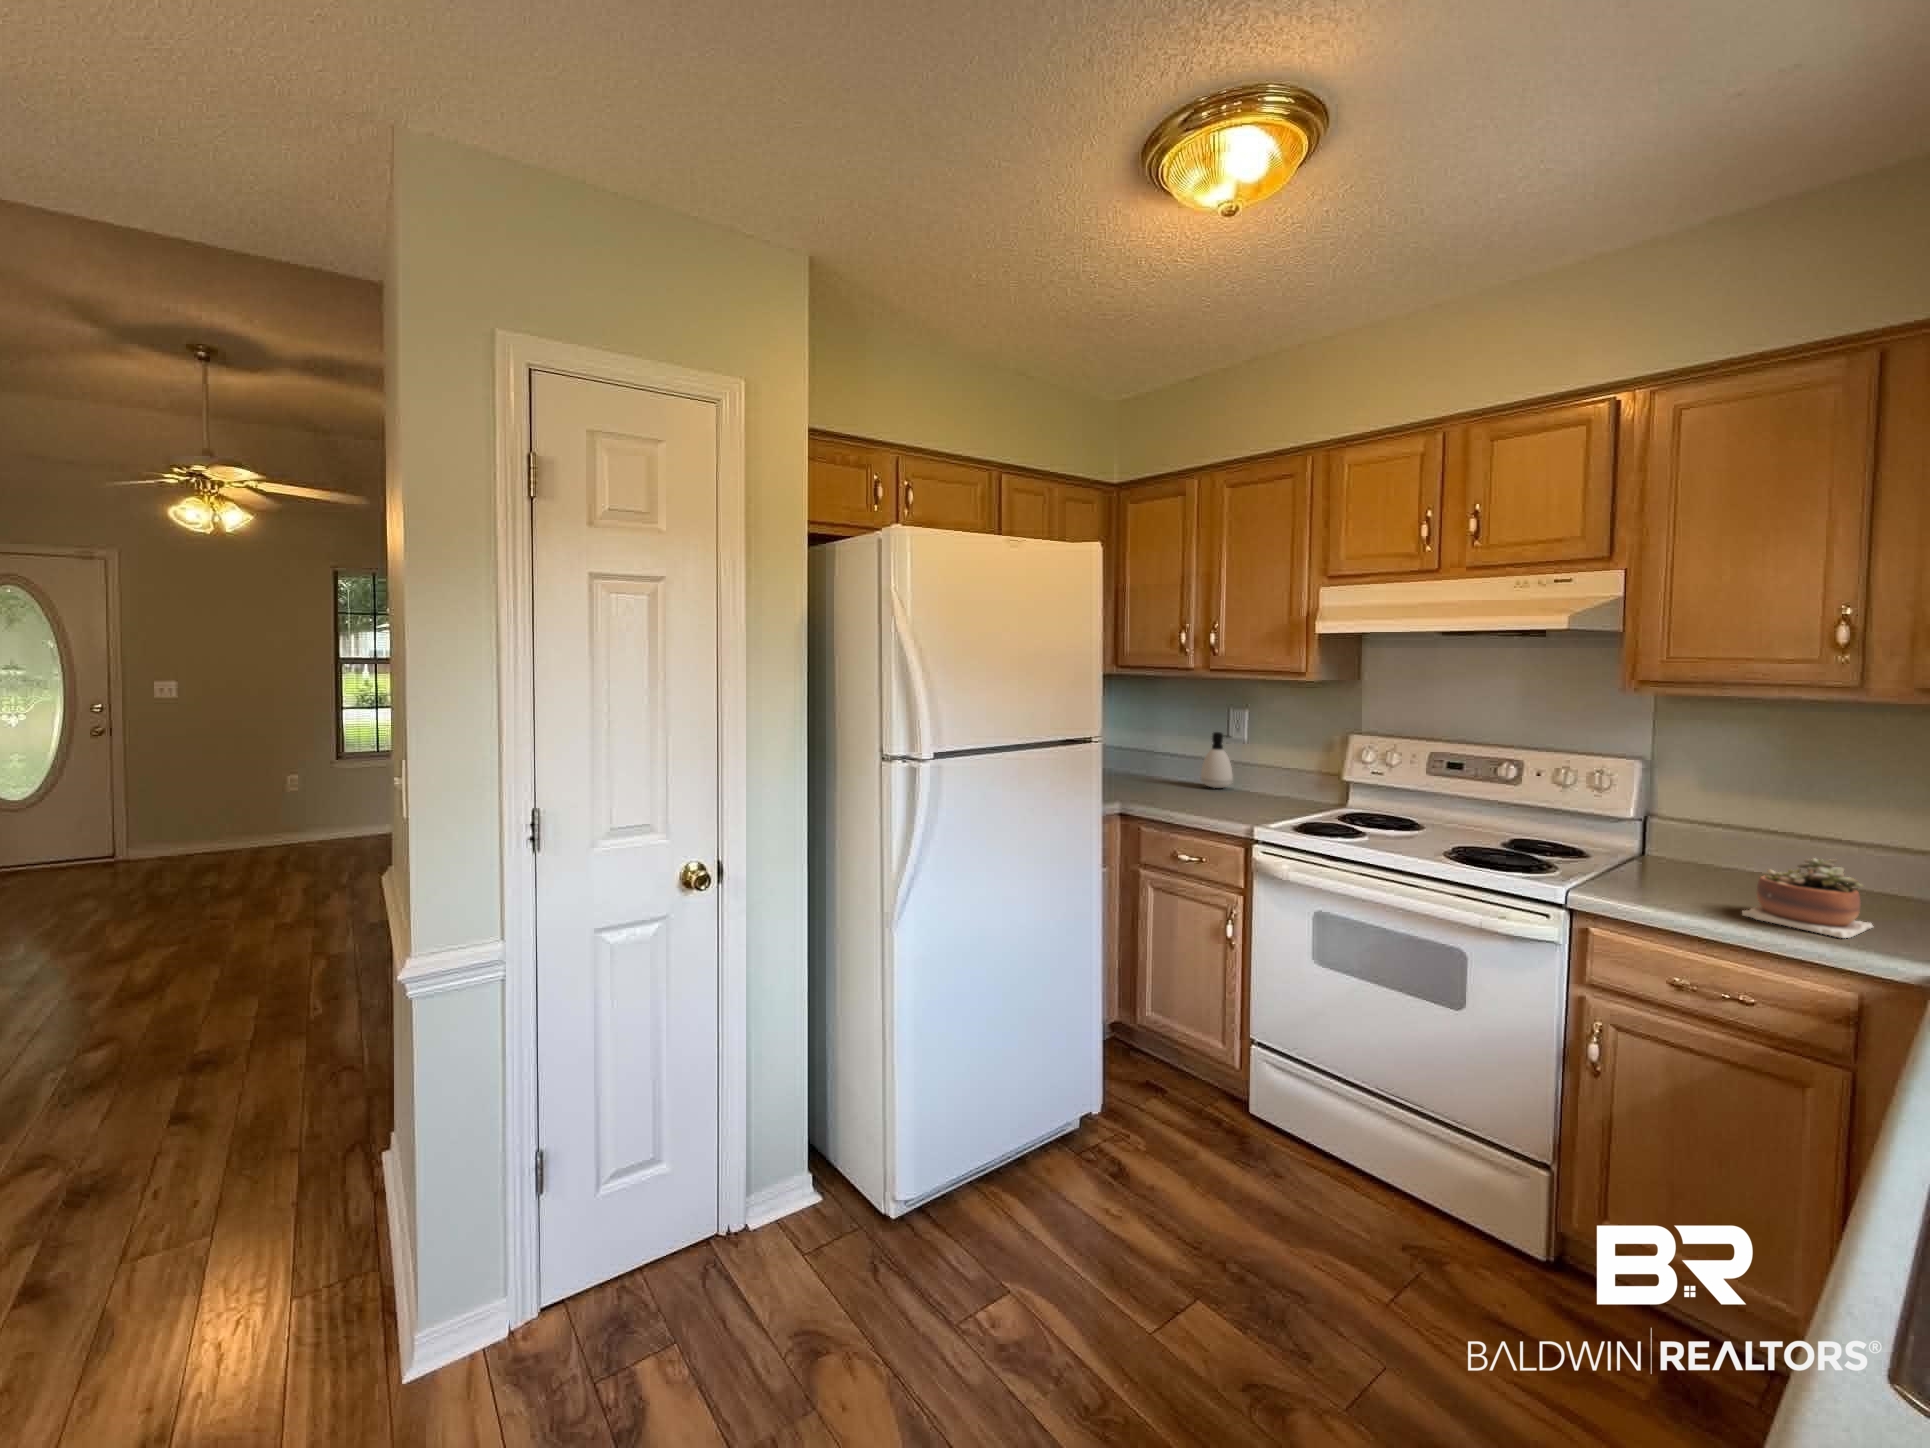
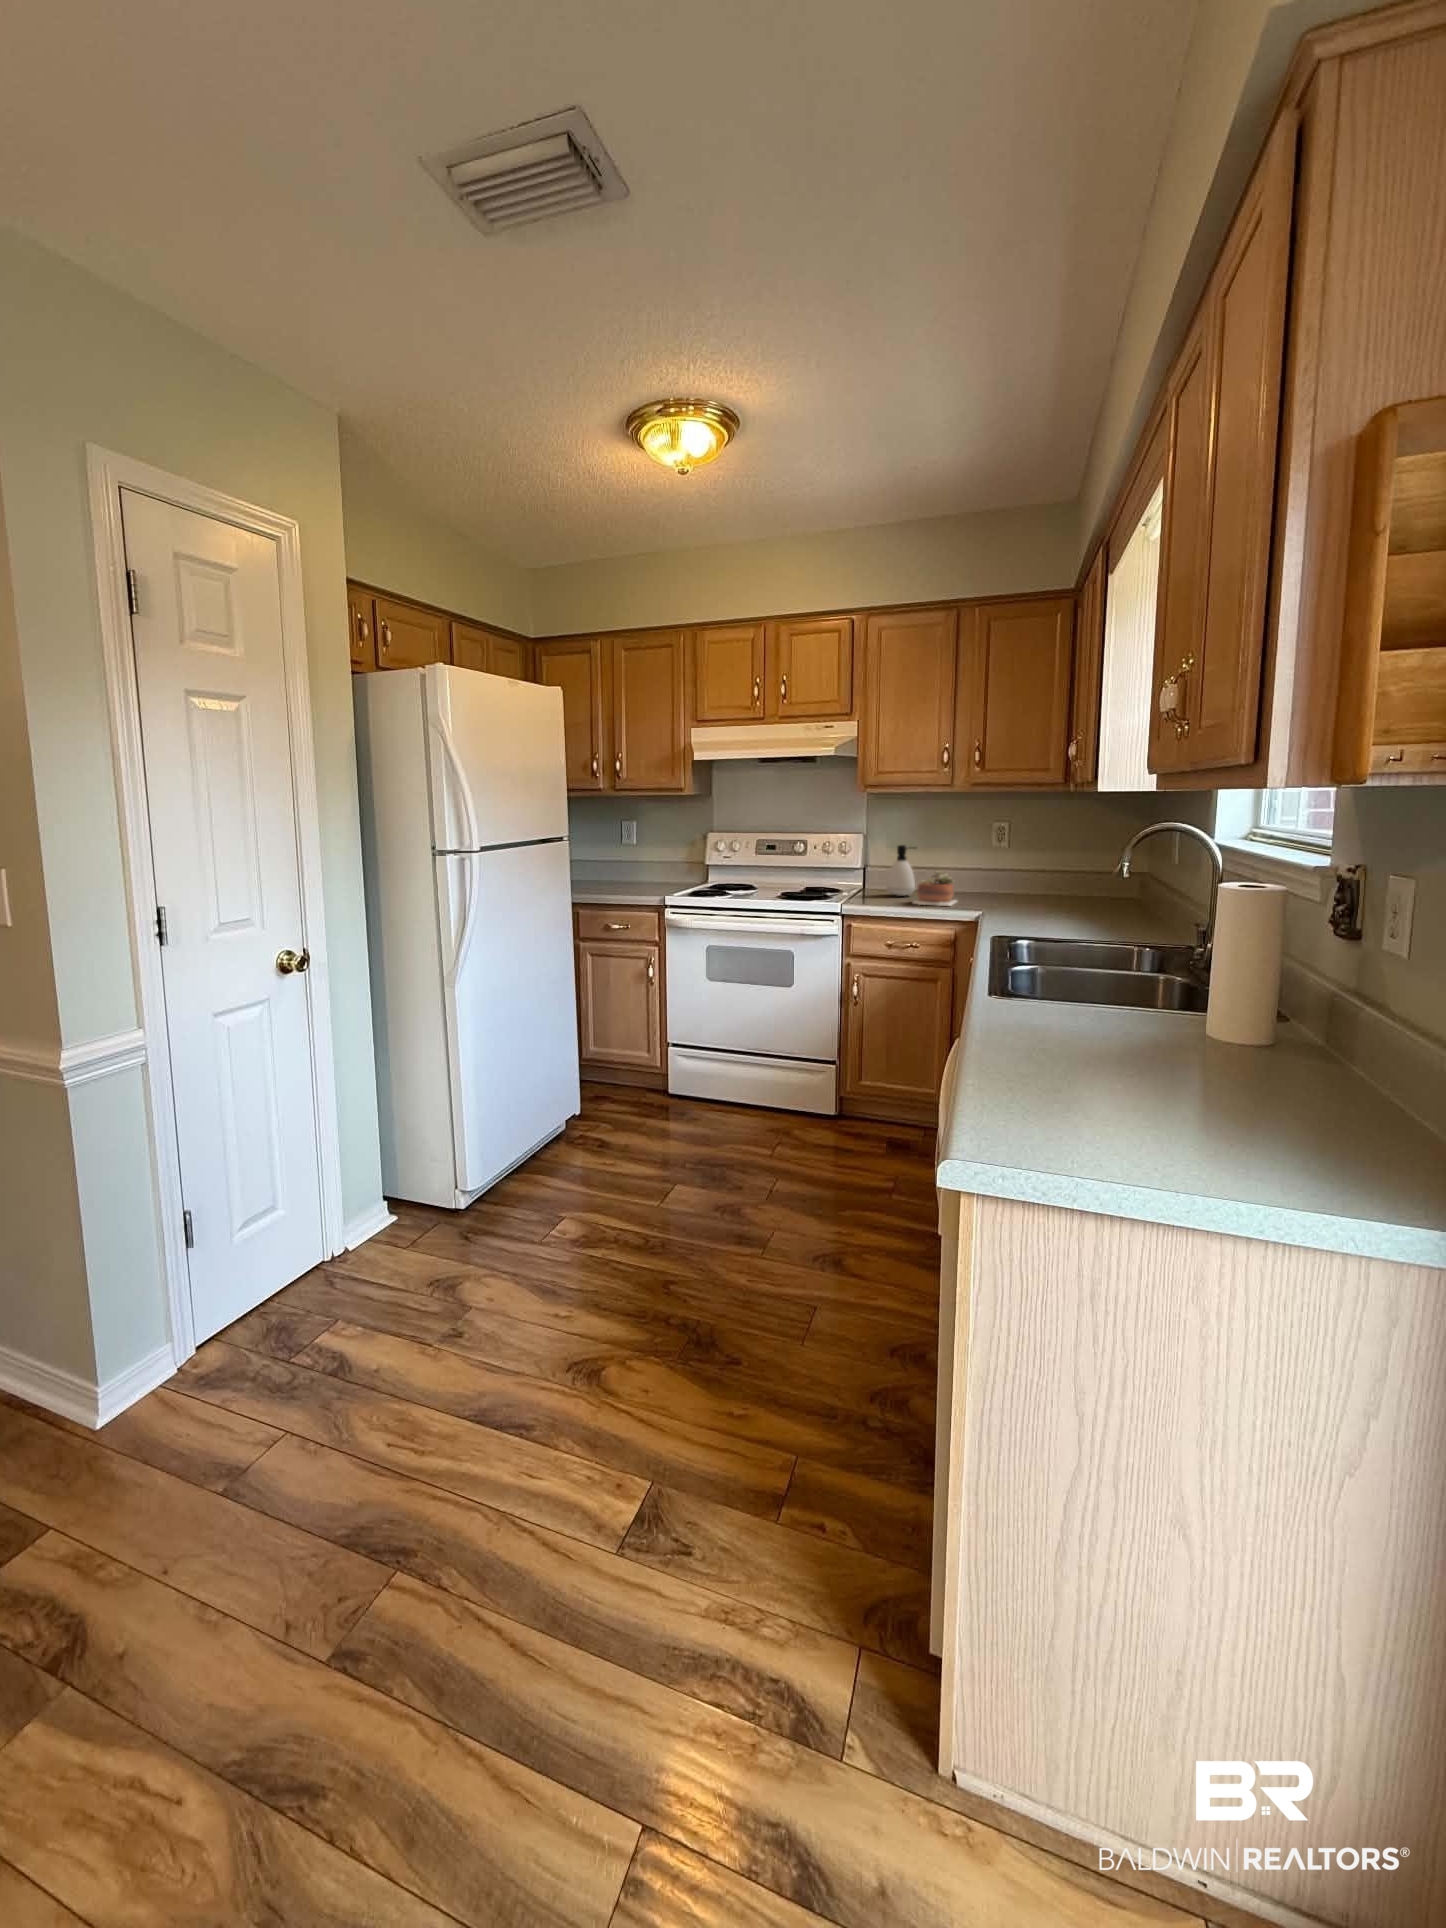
soap dispenser: present [1201,732,1233,788] -> present [887,845,915,896]

